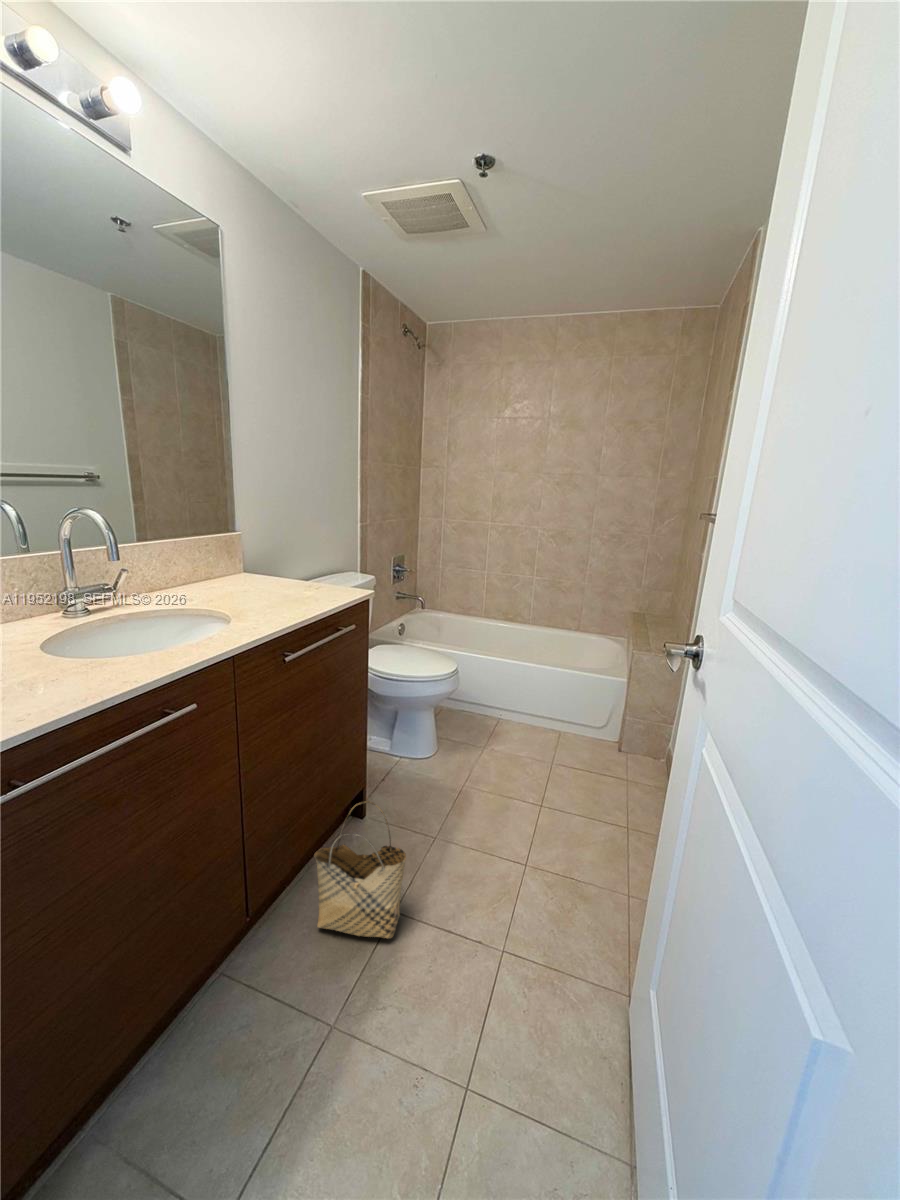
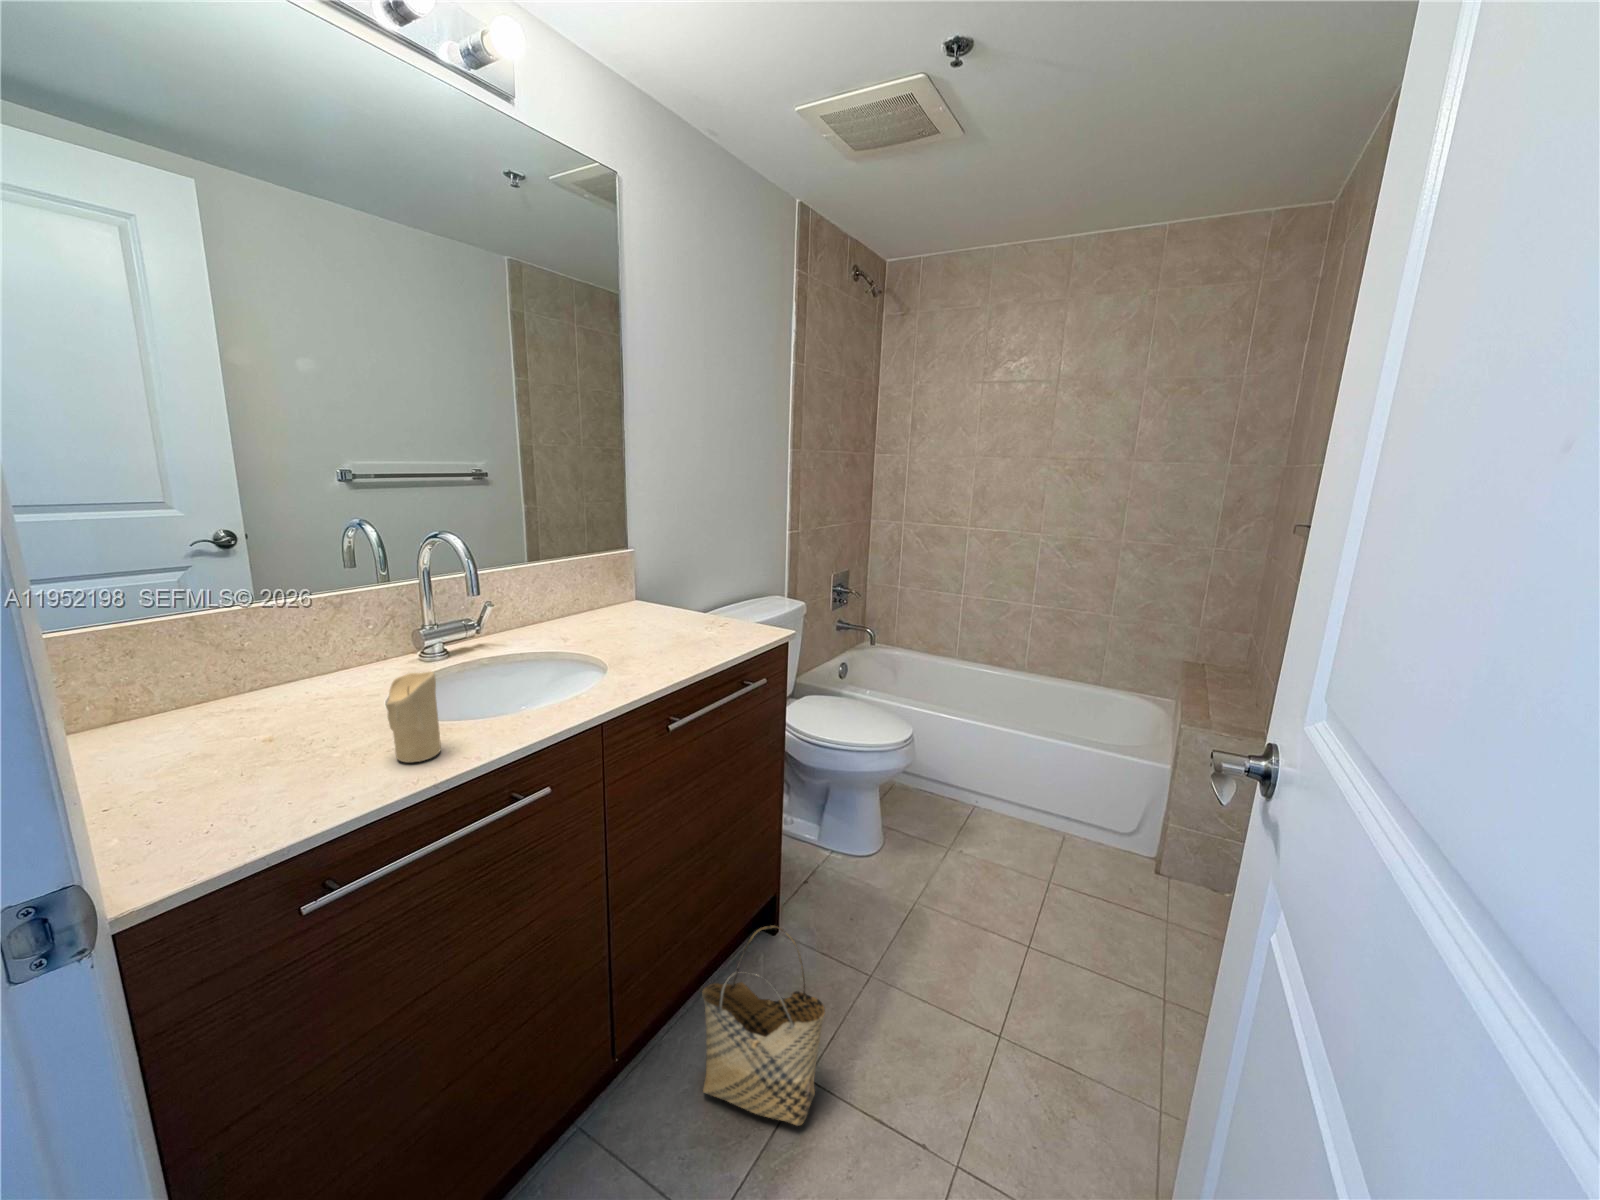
candle: none [48,613,98,687] -> present [386,671,441,762]

